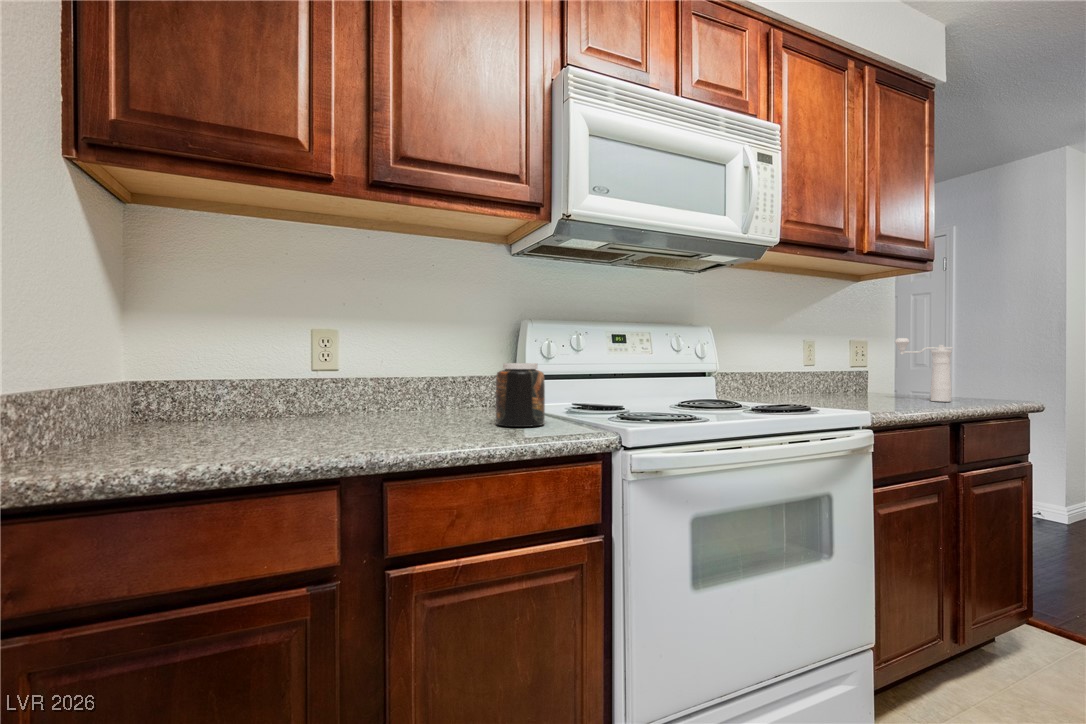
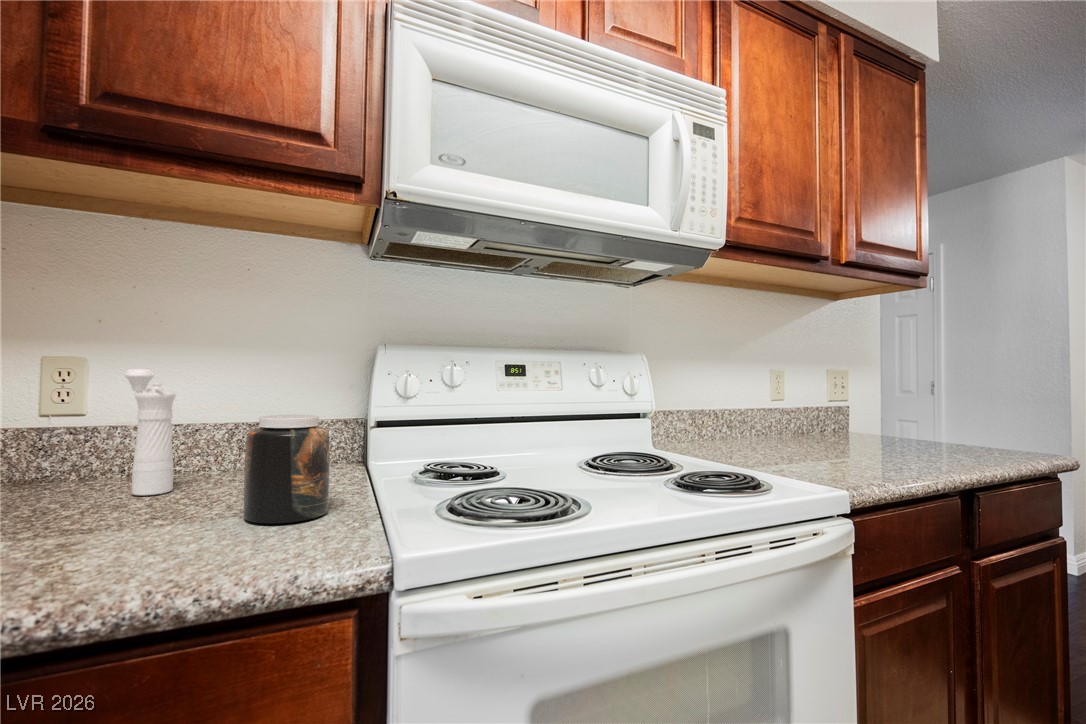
pepper mill: present [895,338,953,402] -> present [125,369,176,495]

